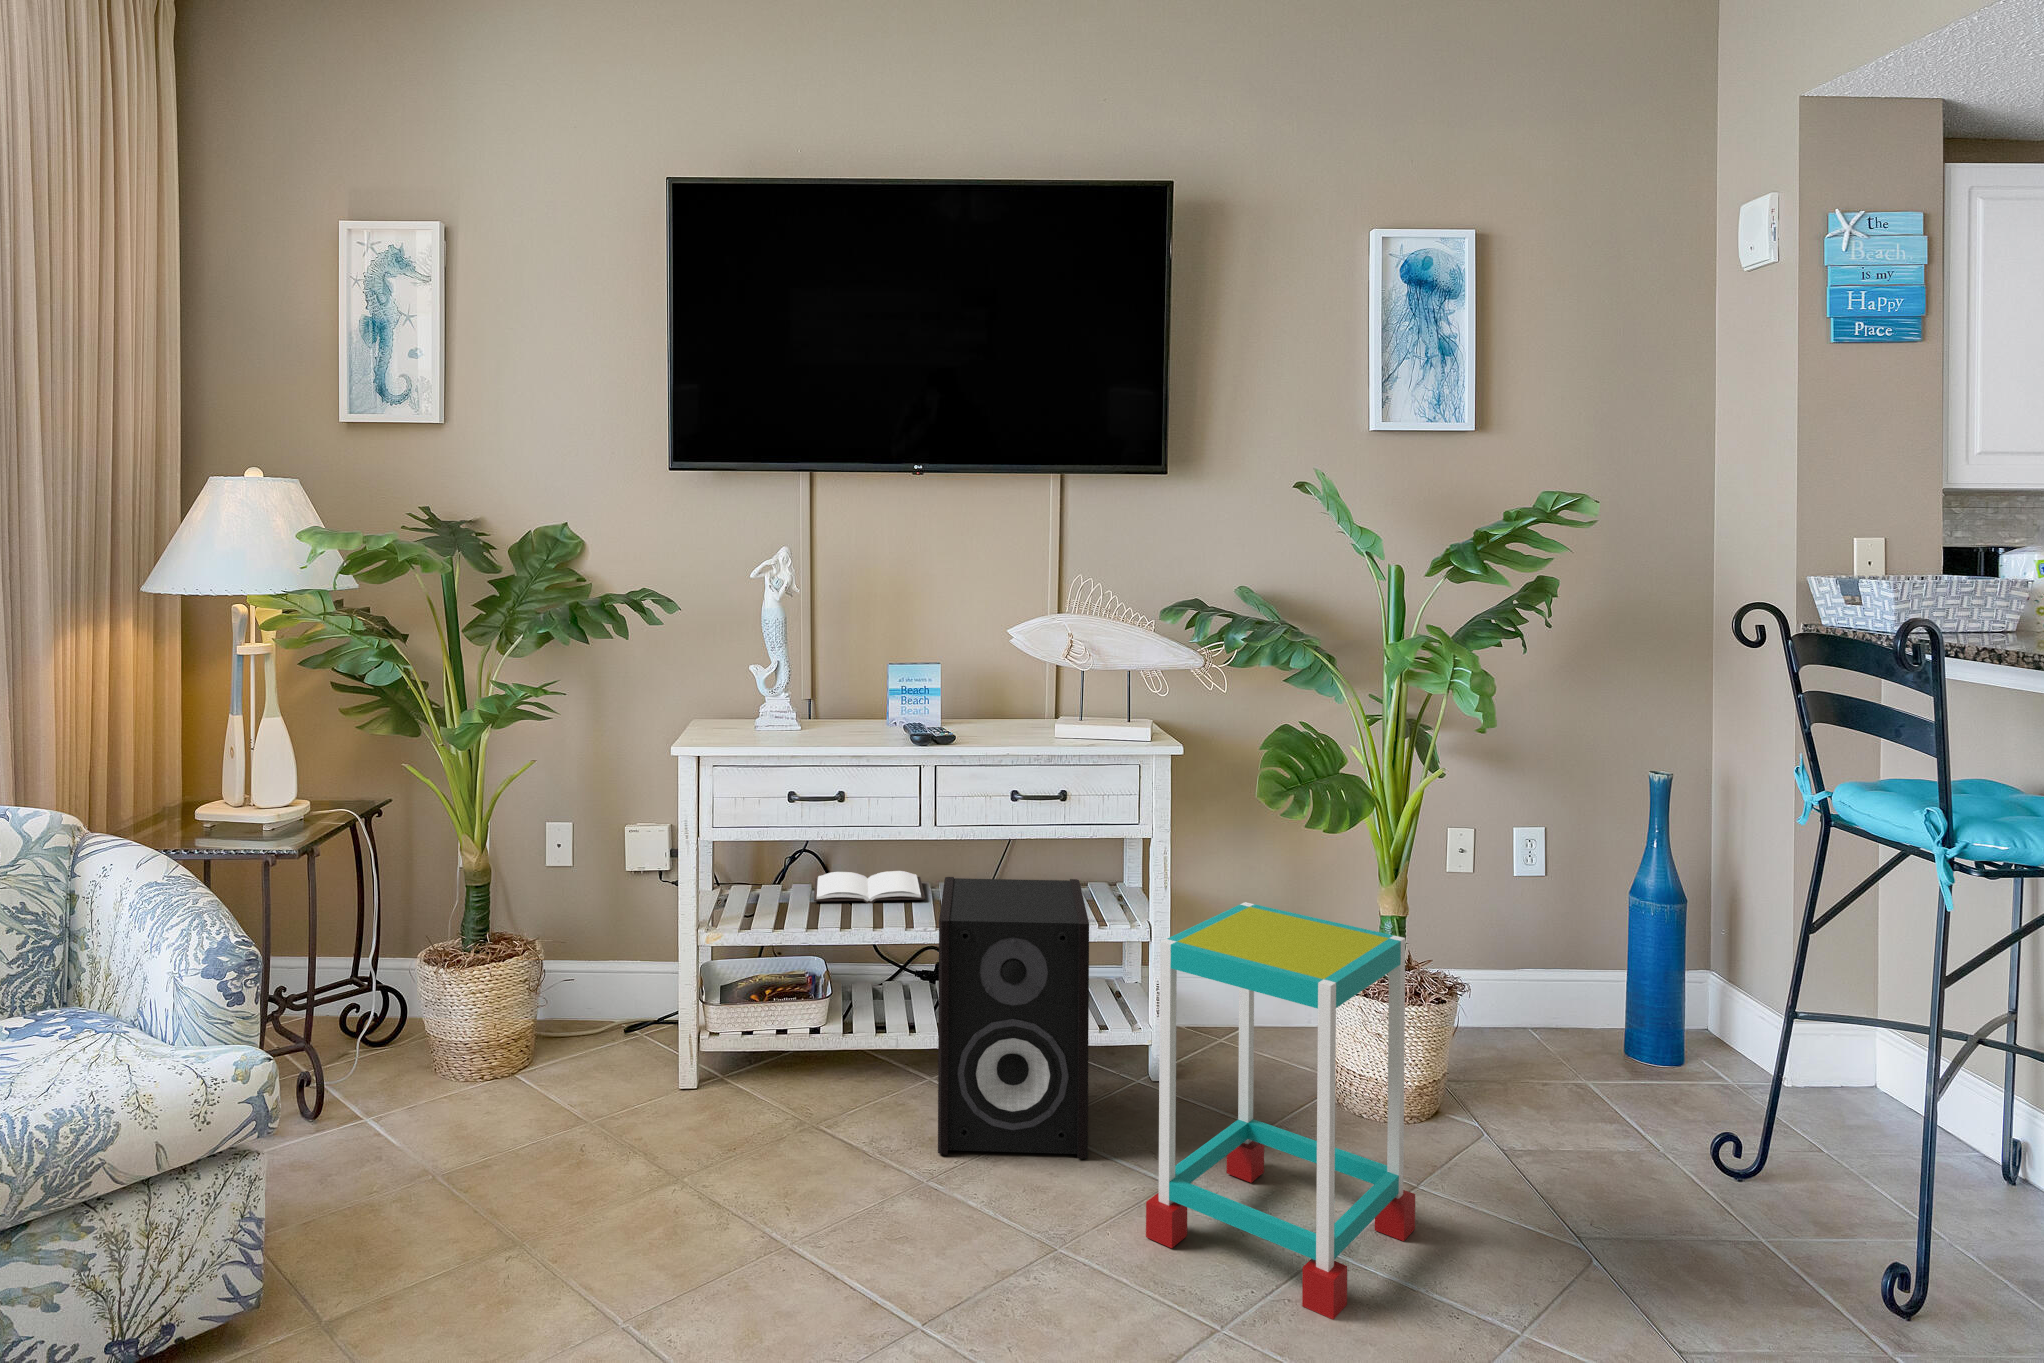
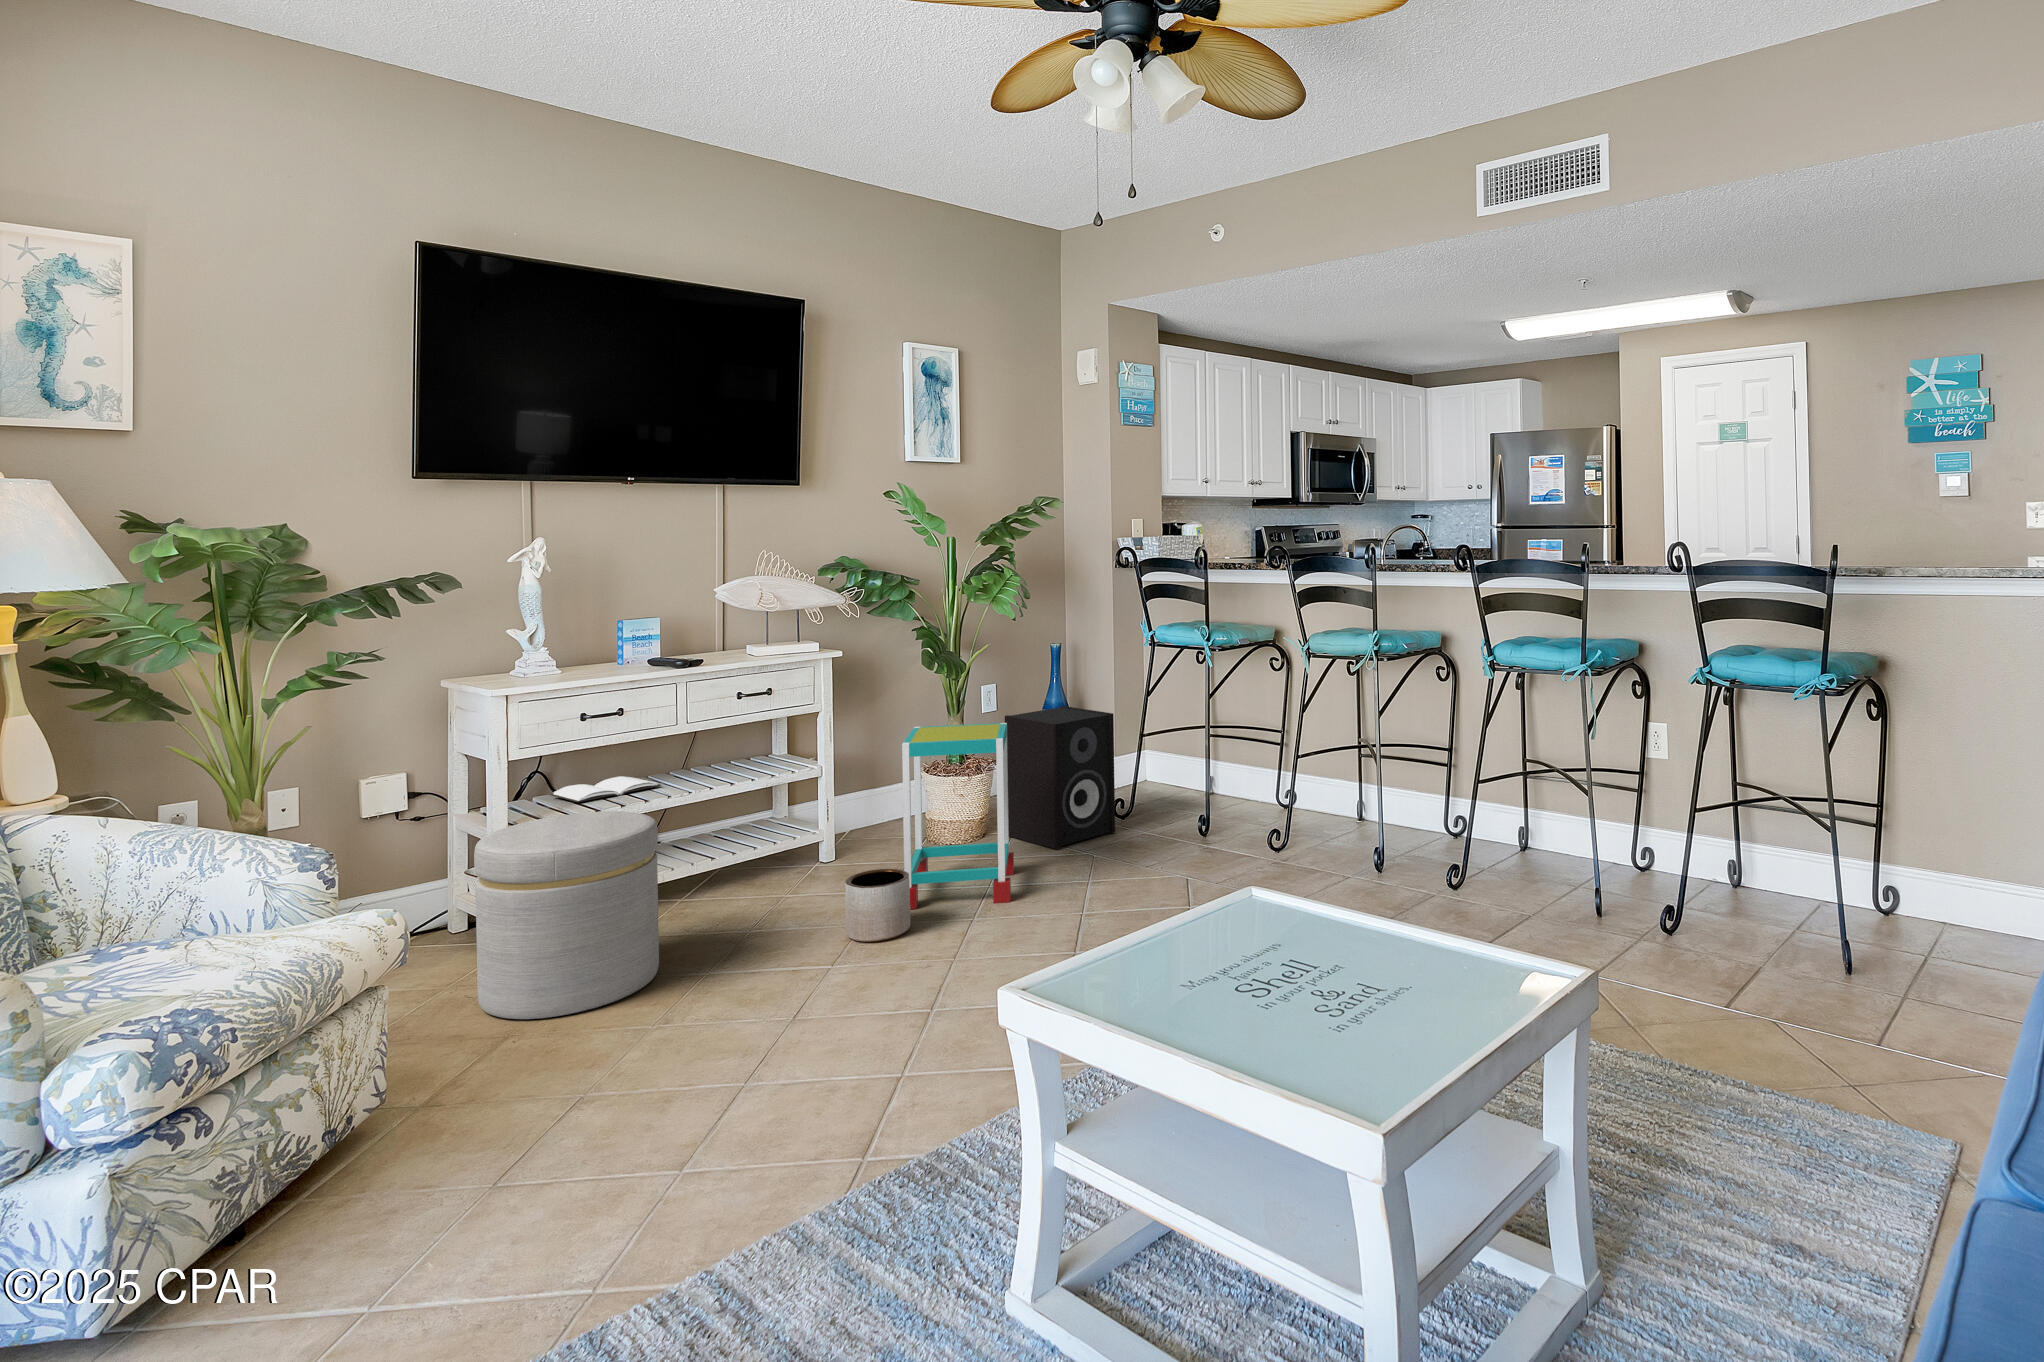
speaker: present [938,877,1089,1159] -> present [1005,706,1115,849]
ottoman: none [558,928,782,1237] -> present [474,811,659,1019]
planter: none [1011,1154,1122,1308] -> present [845,869,911,942]

